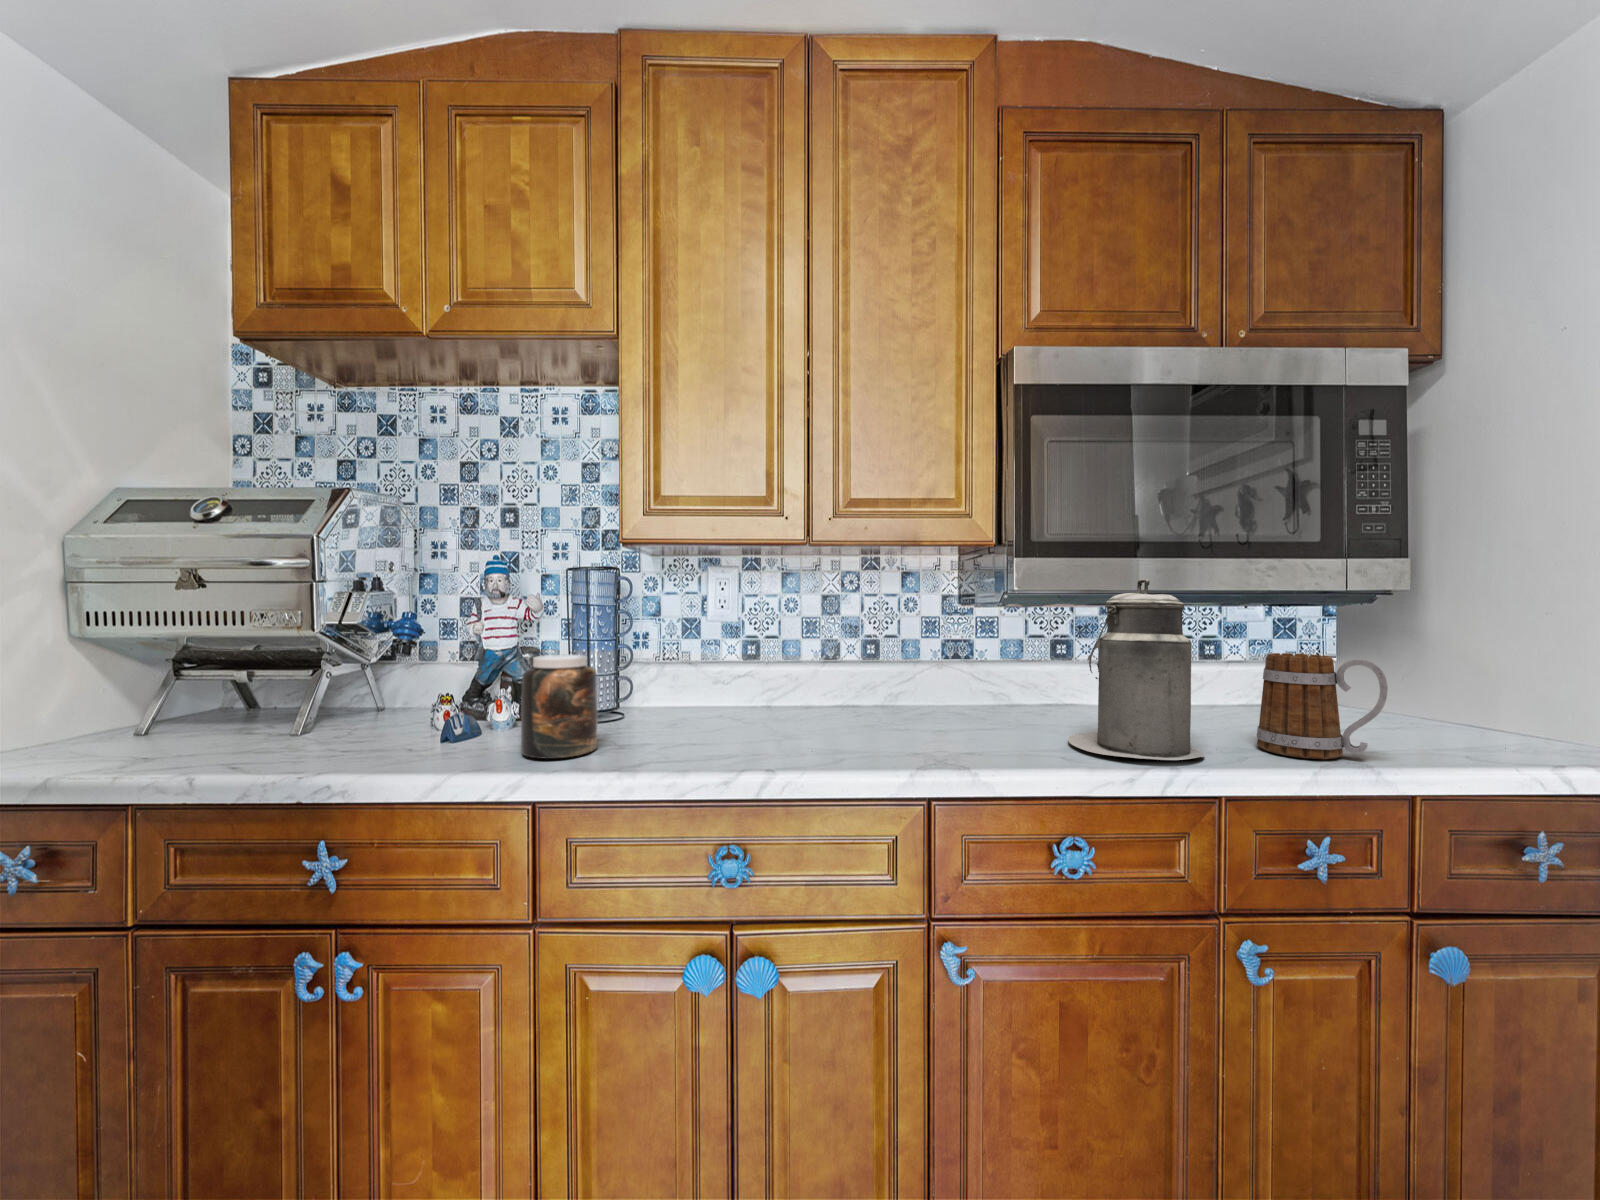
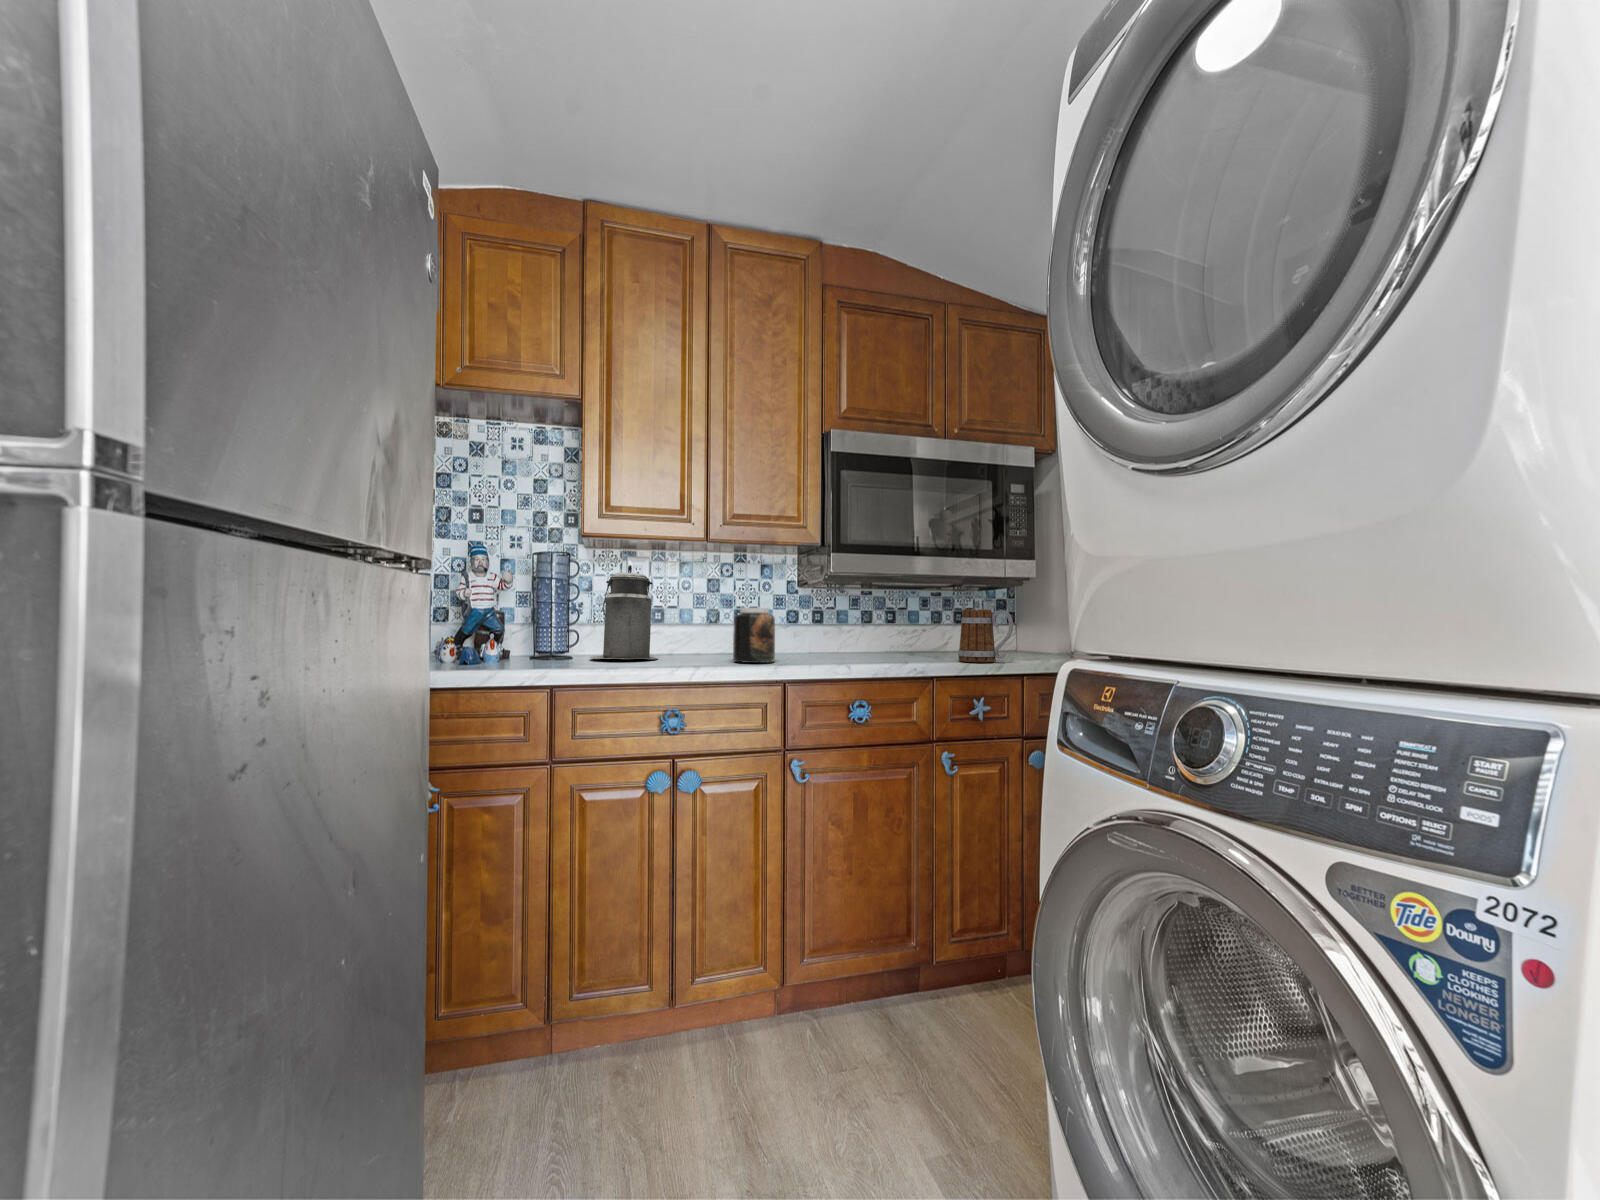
canister: present [1068,579,1205,760] -> present [590,565,657,659]
jar: present [521,655,597,759] -> present [733,608,775,663]

